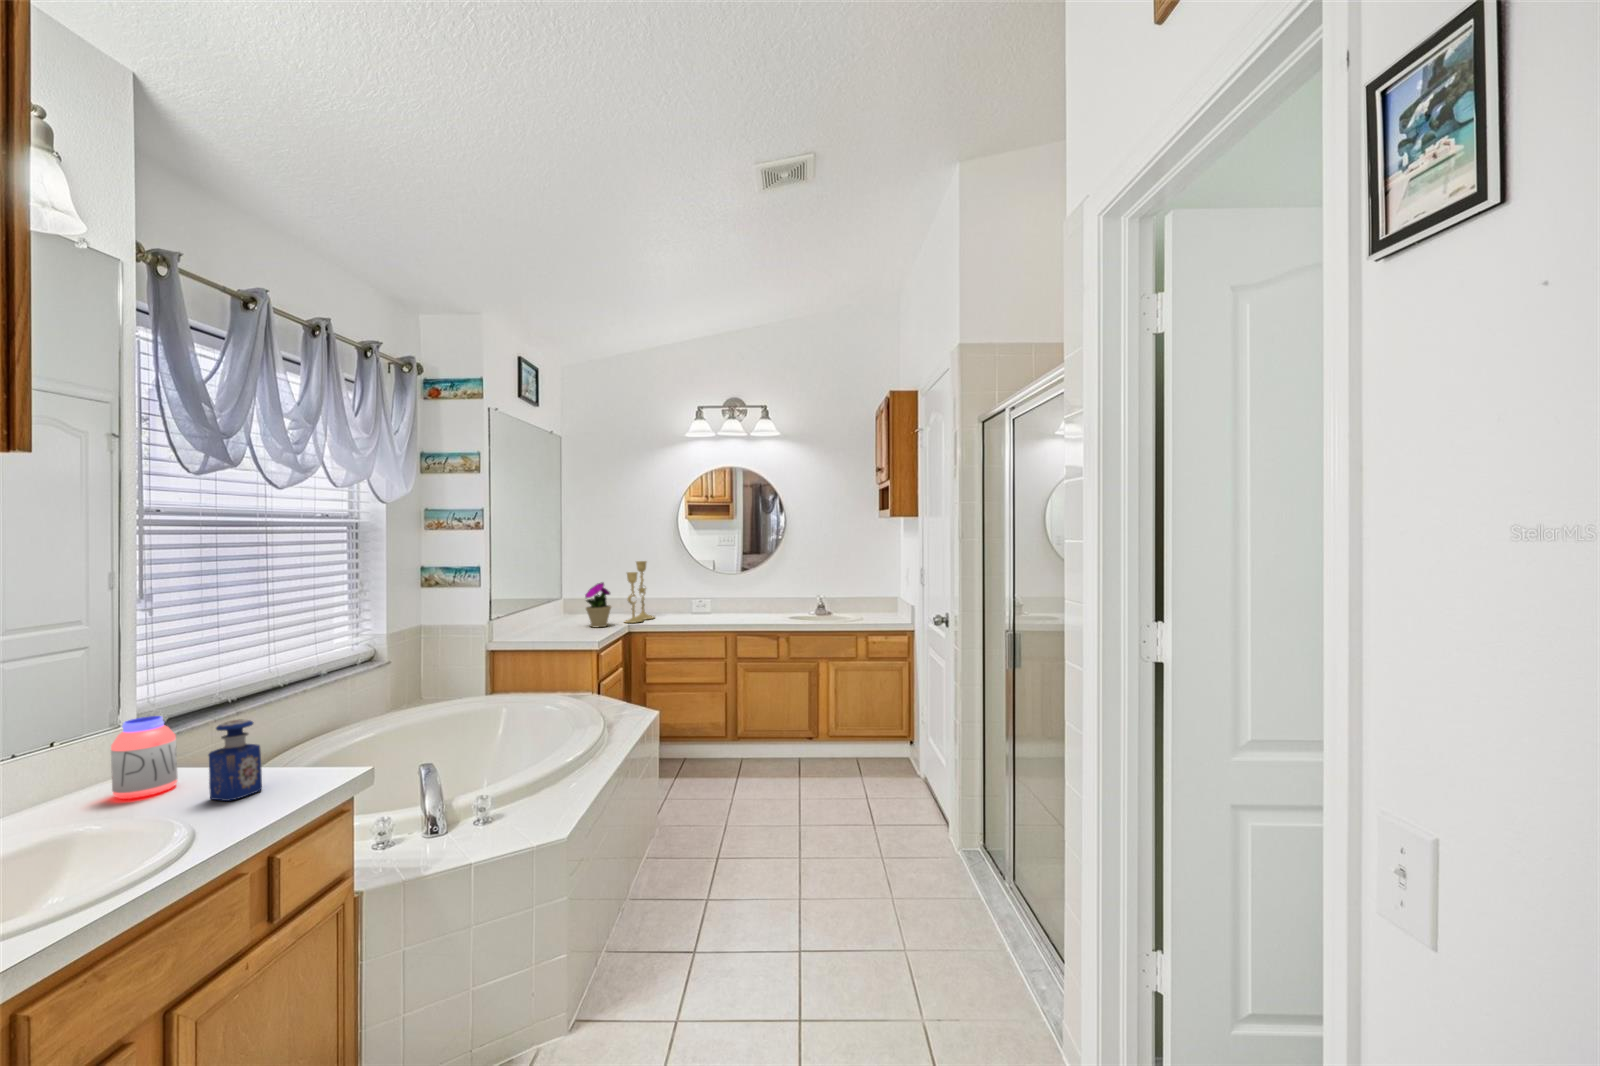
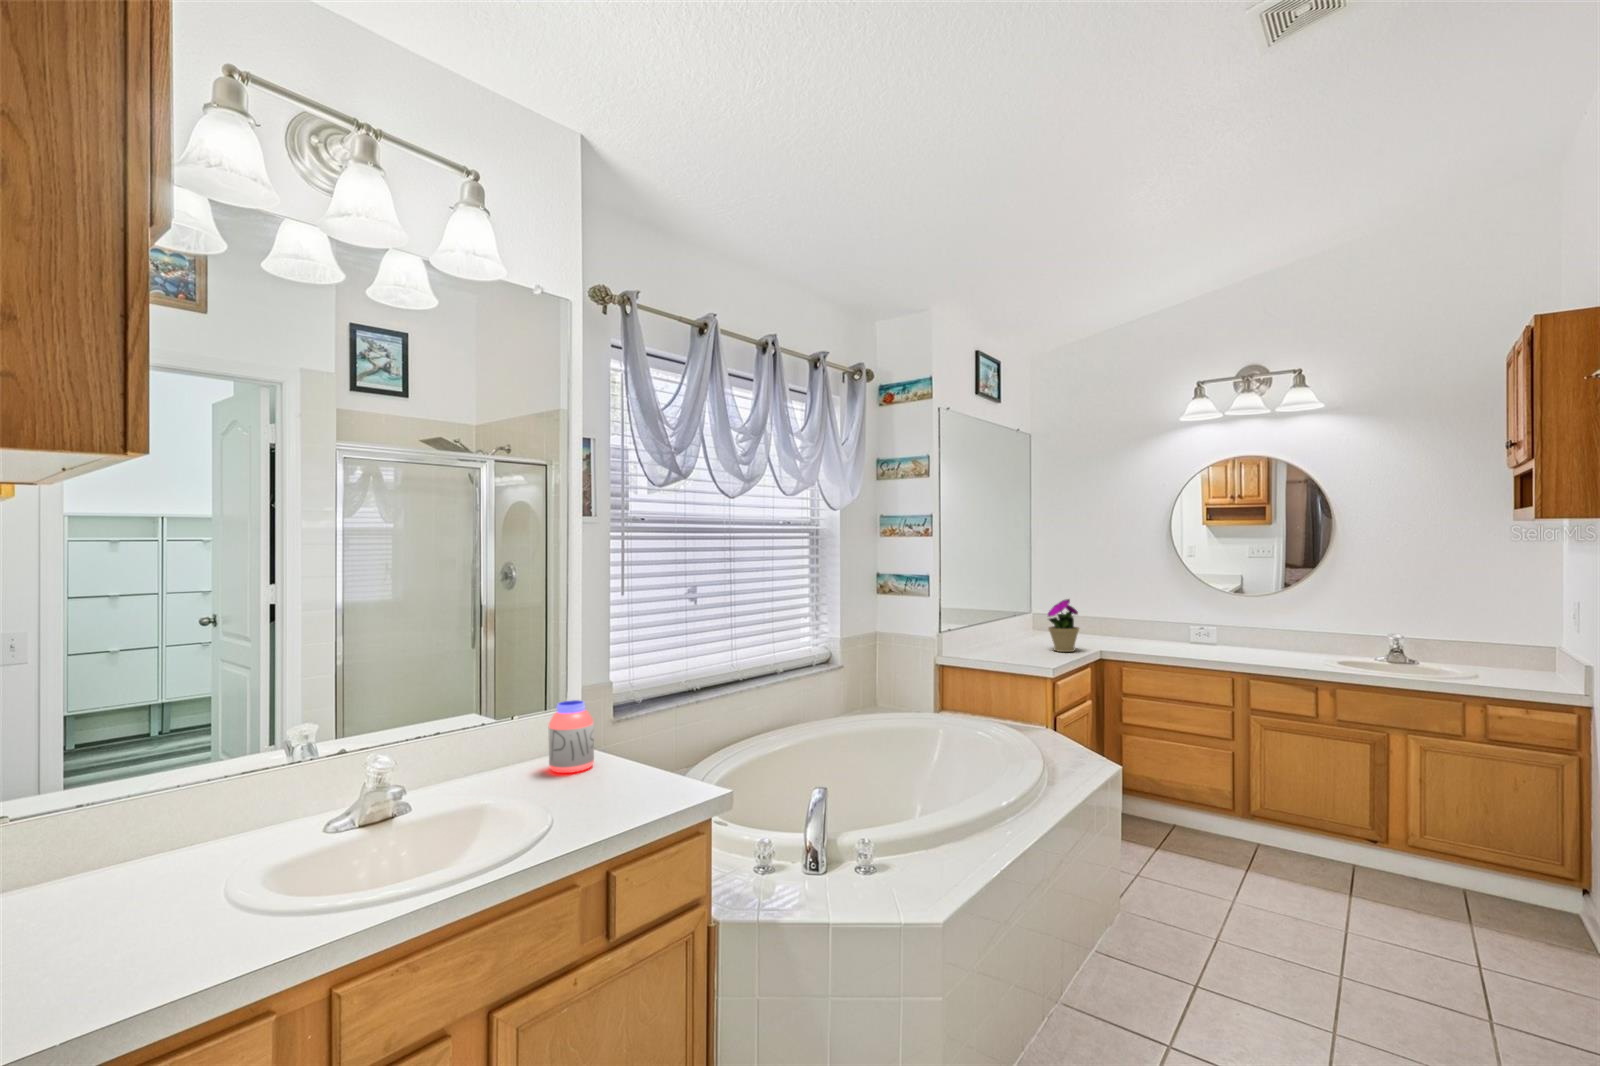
candlestick: present [625,561,654,623] -> none [1097,575,1139,650]
perfume bottle: present [209,720,262,801] -> none [594,717,634,796]

